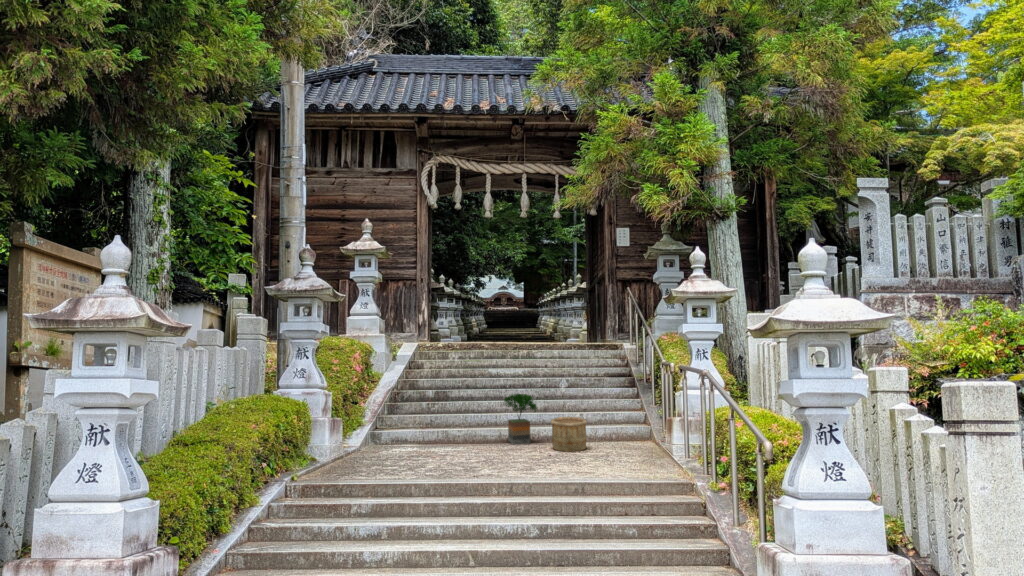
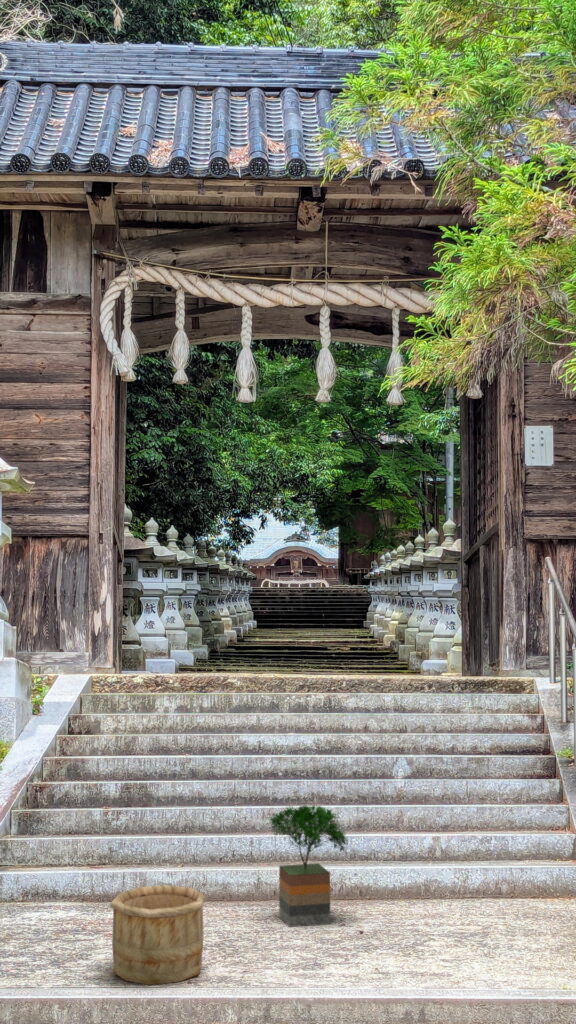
wooden bucket: present [551,417,587,452] -> present [110,885,206,985]

